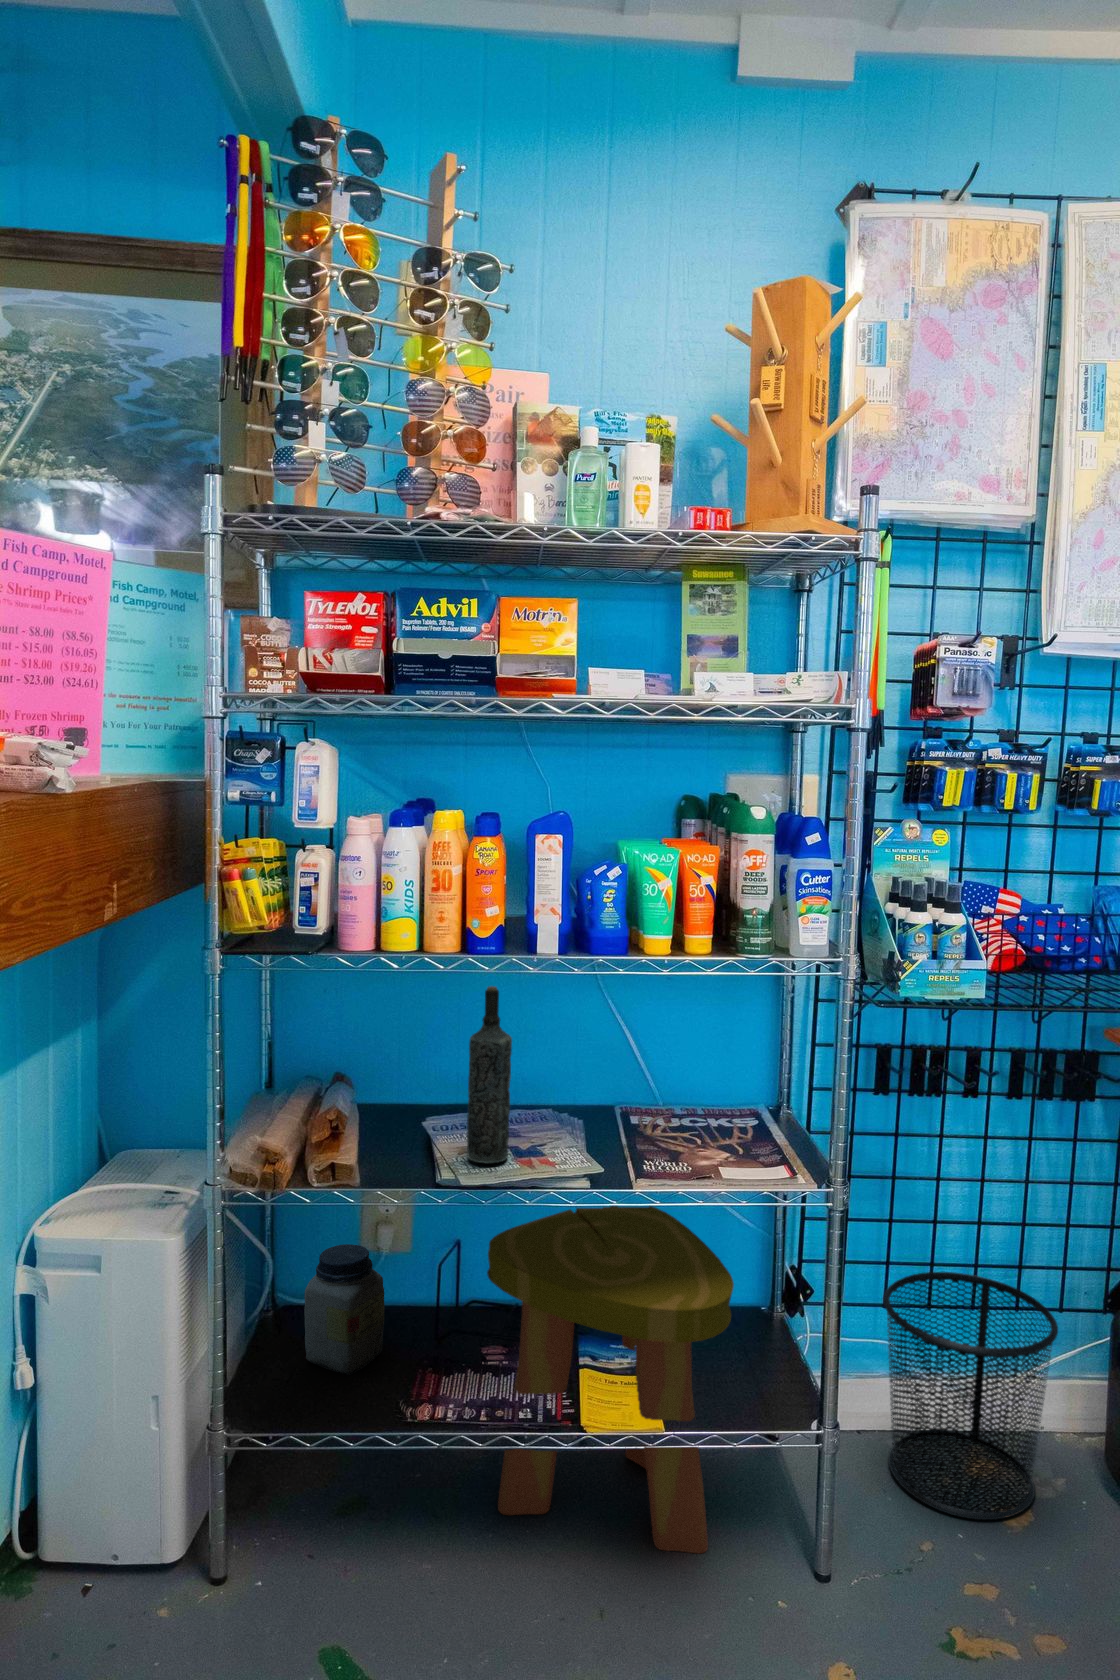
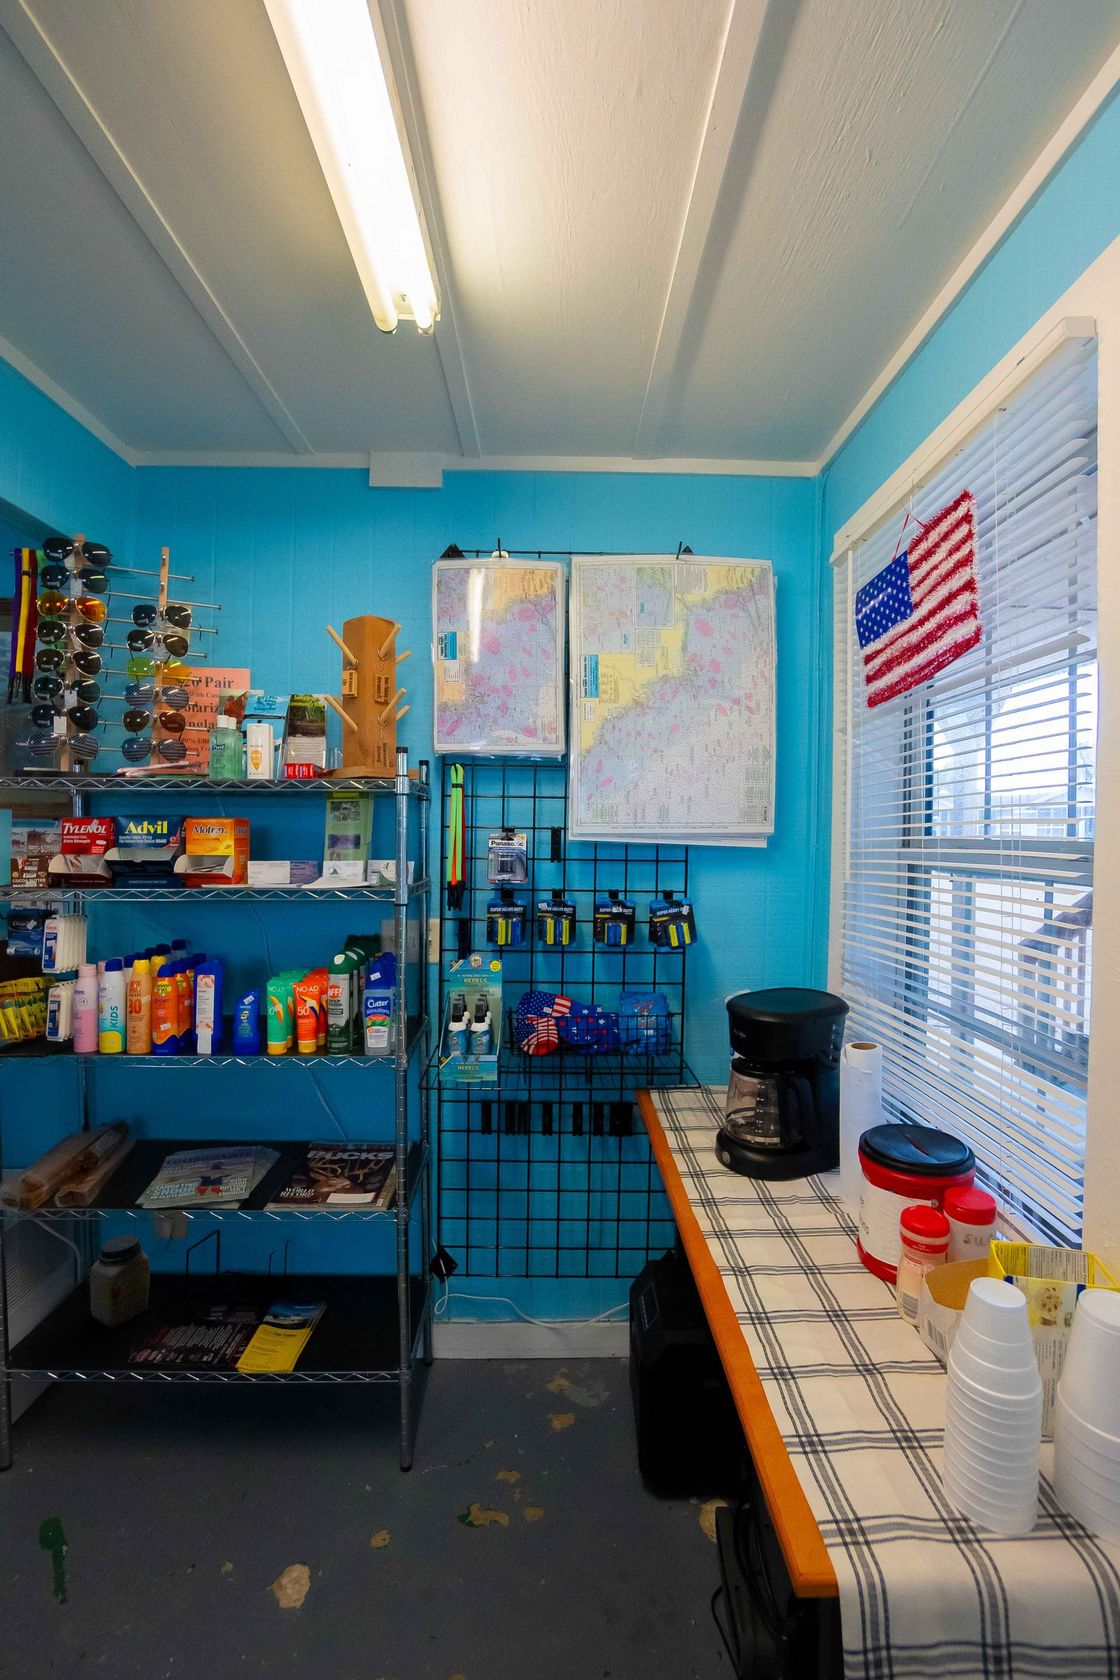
bottle: present [467,986,512,1163] -> none [178,1068,210,1188]
stool: present [487,1206,734,1553] -> none [199,1204,349,1462]
waste bin: present [883,1272,1058,1520] -> none [475,1252,587,1436]

